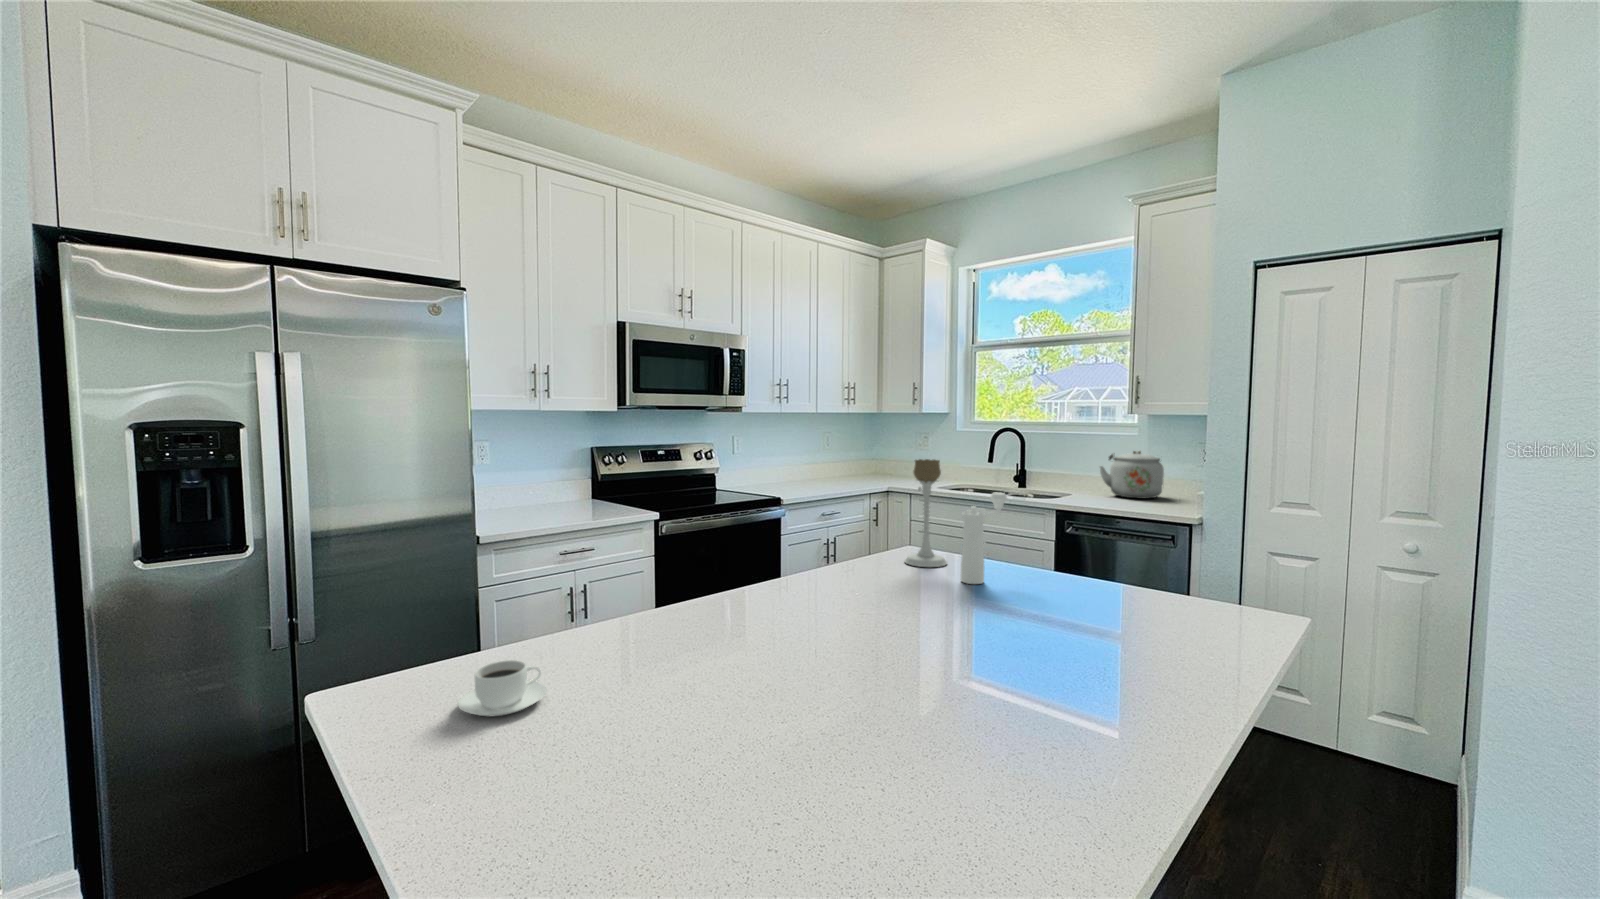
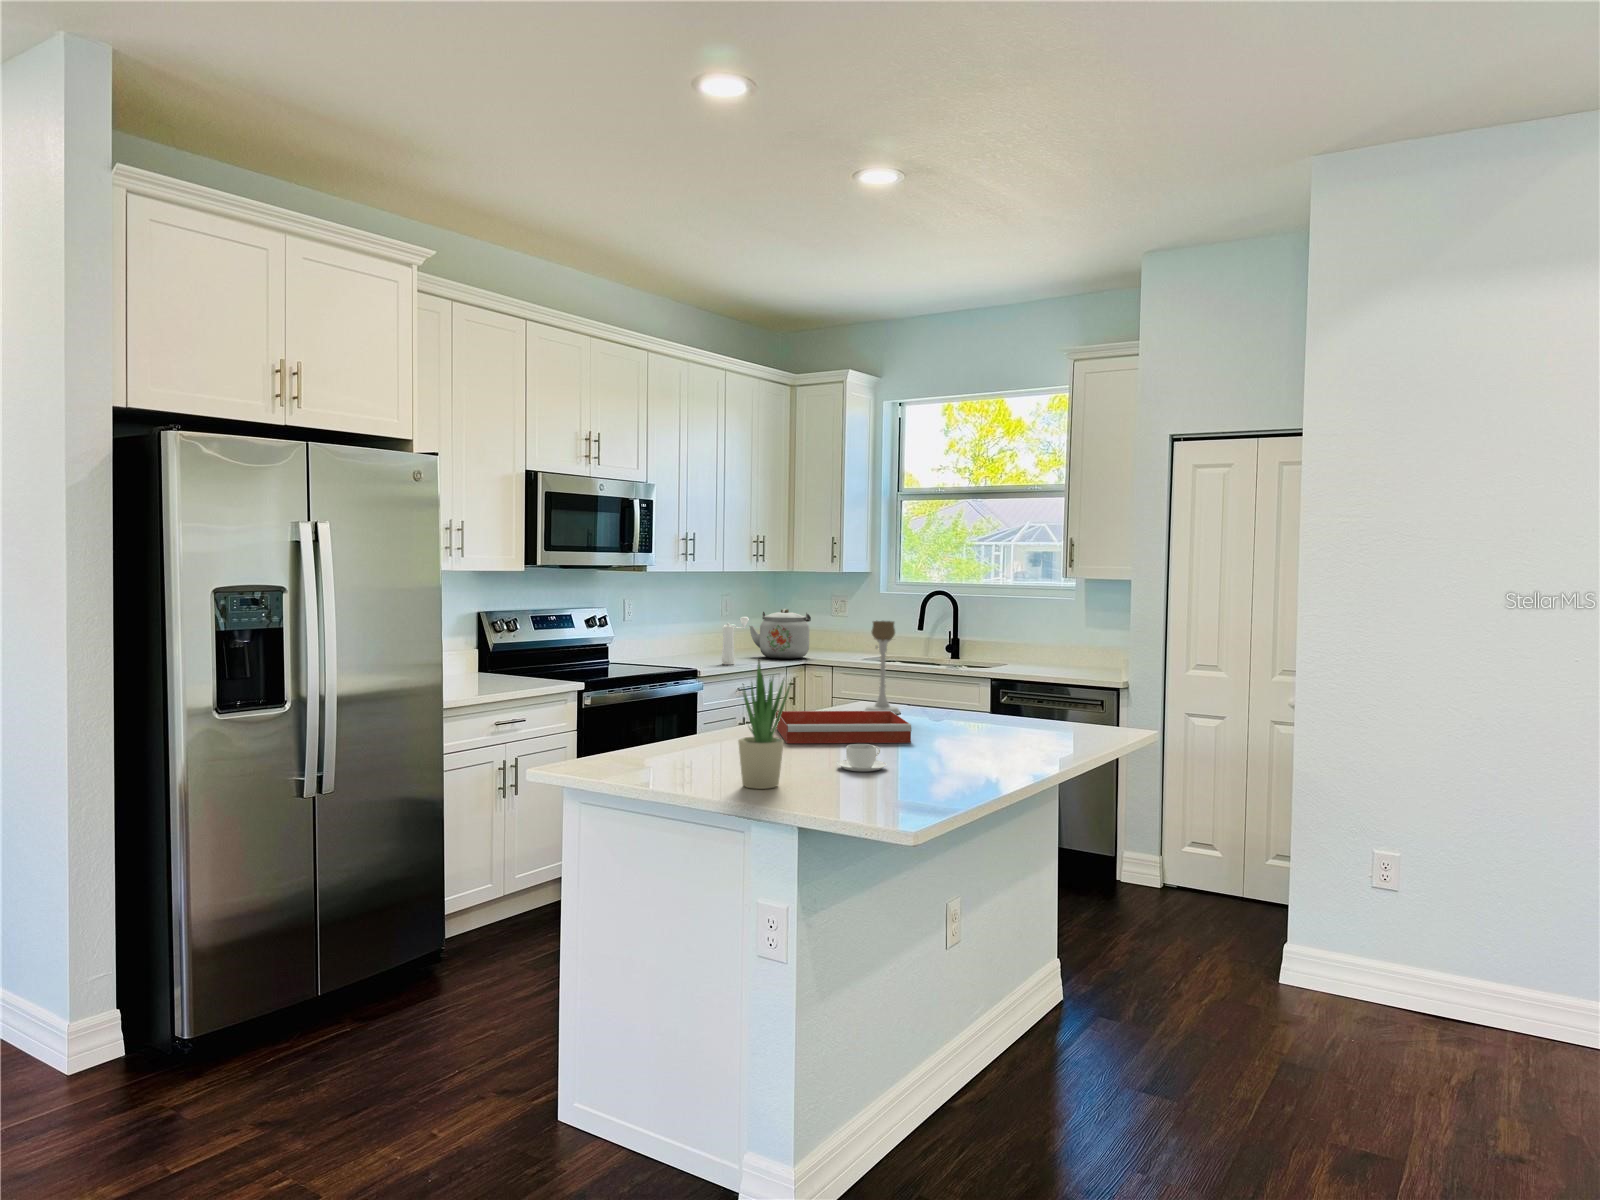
kettle: present [1100,451,1164,499] -> present [749,609,811,659]
pepper mill: present [961,493,1007,584] -> present [722,617,749,665]
potted plant: none [574,543,674,791] -> present [738,659,790,789]
tray: none [771,570,942,631] -> present [776,711,912,743]
coffee cup: present [458,660,546,716] -> present [837,744,887,771]

